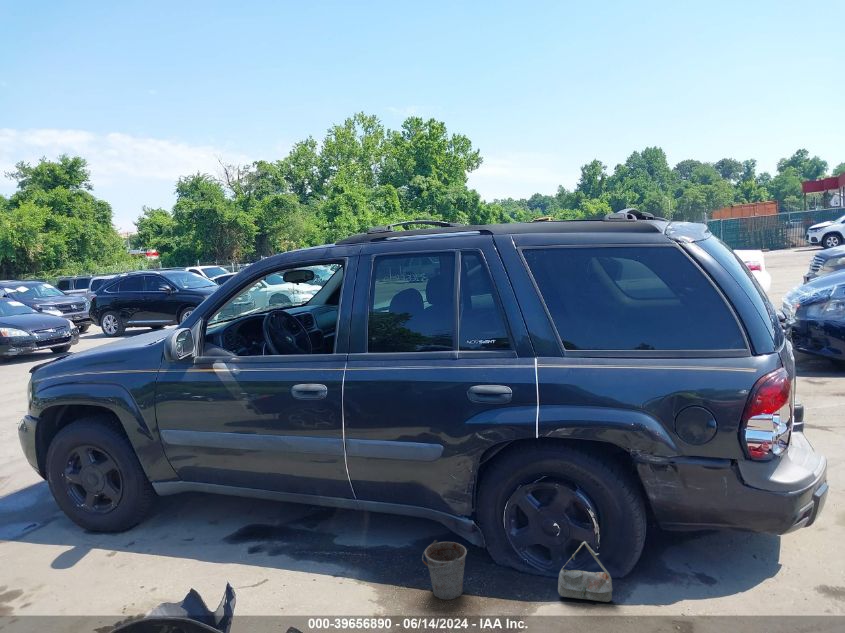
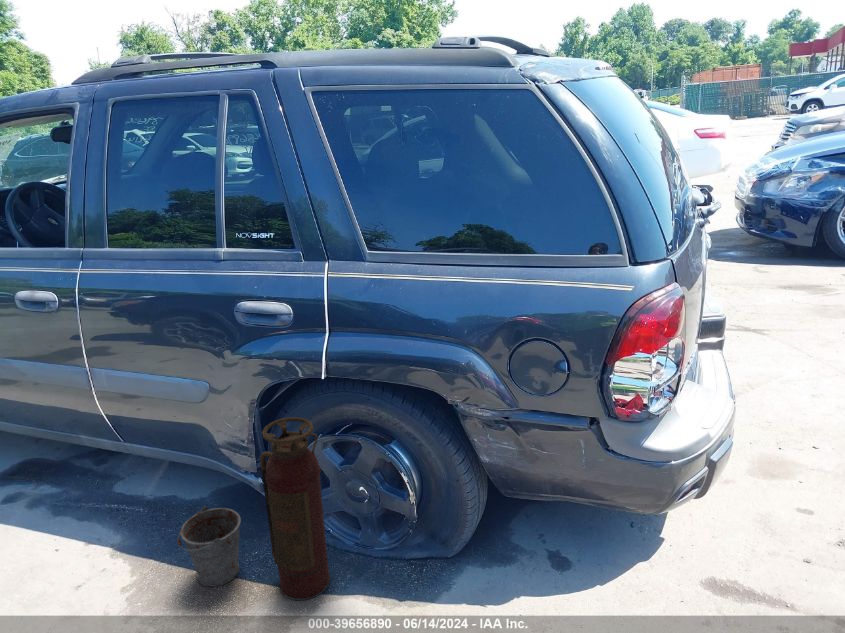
fire extinguisher: none [488,467,535,607] -> present [260,417,331,600]
bag: present [558,541,613,602] -> none [358,517,428,592]

